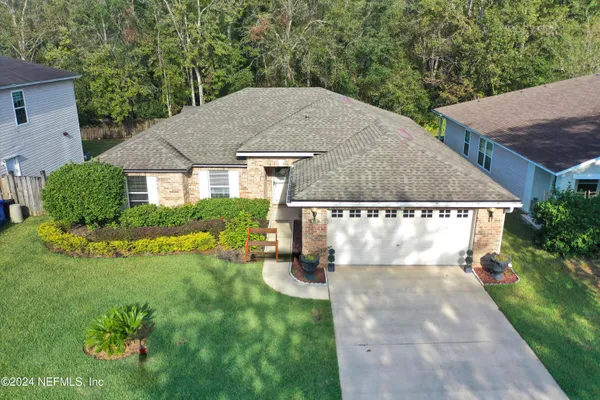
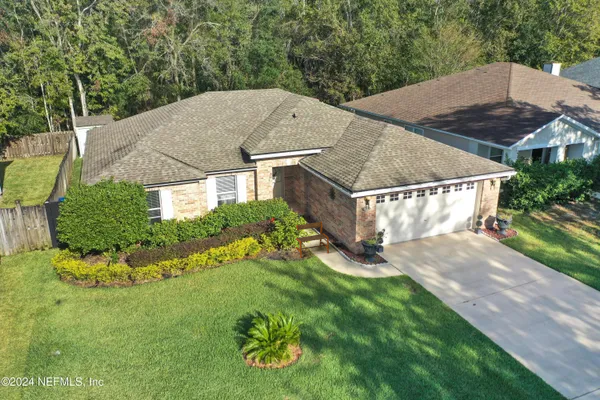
potted tree: present [127,319,156,354] -> none [286,327,310,364]

